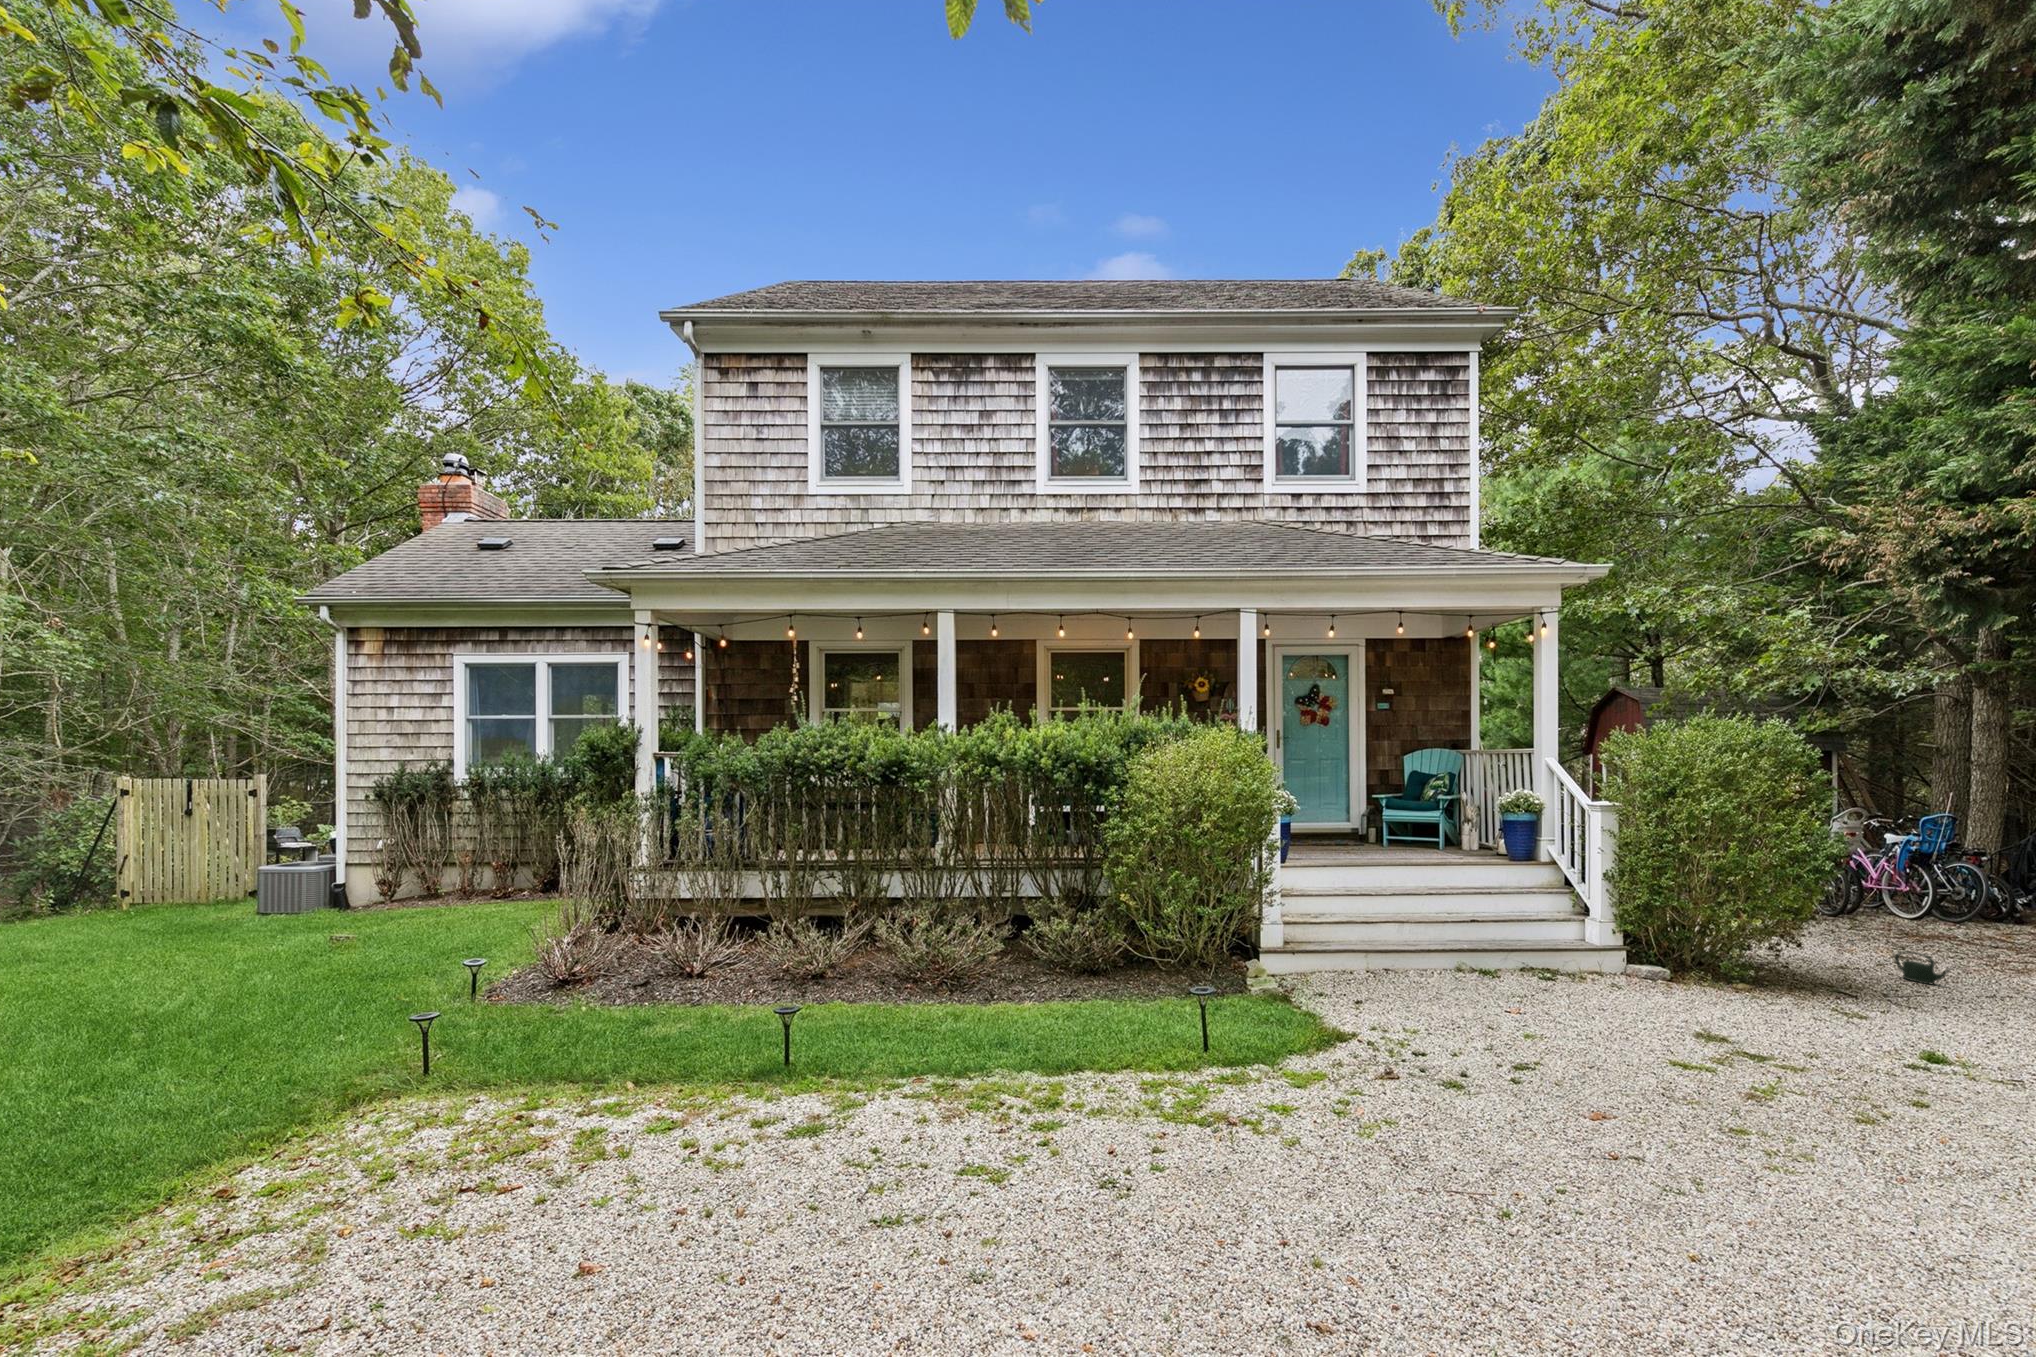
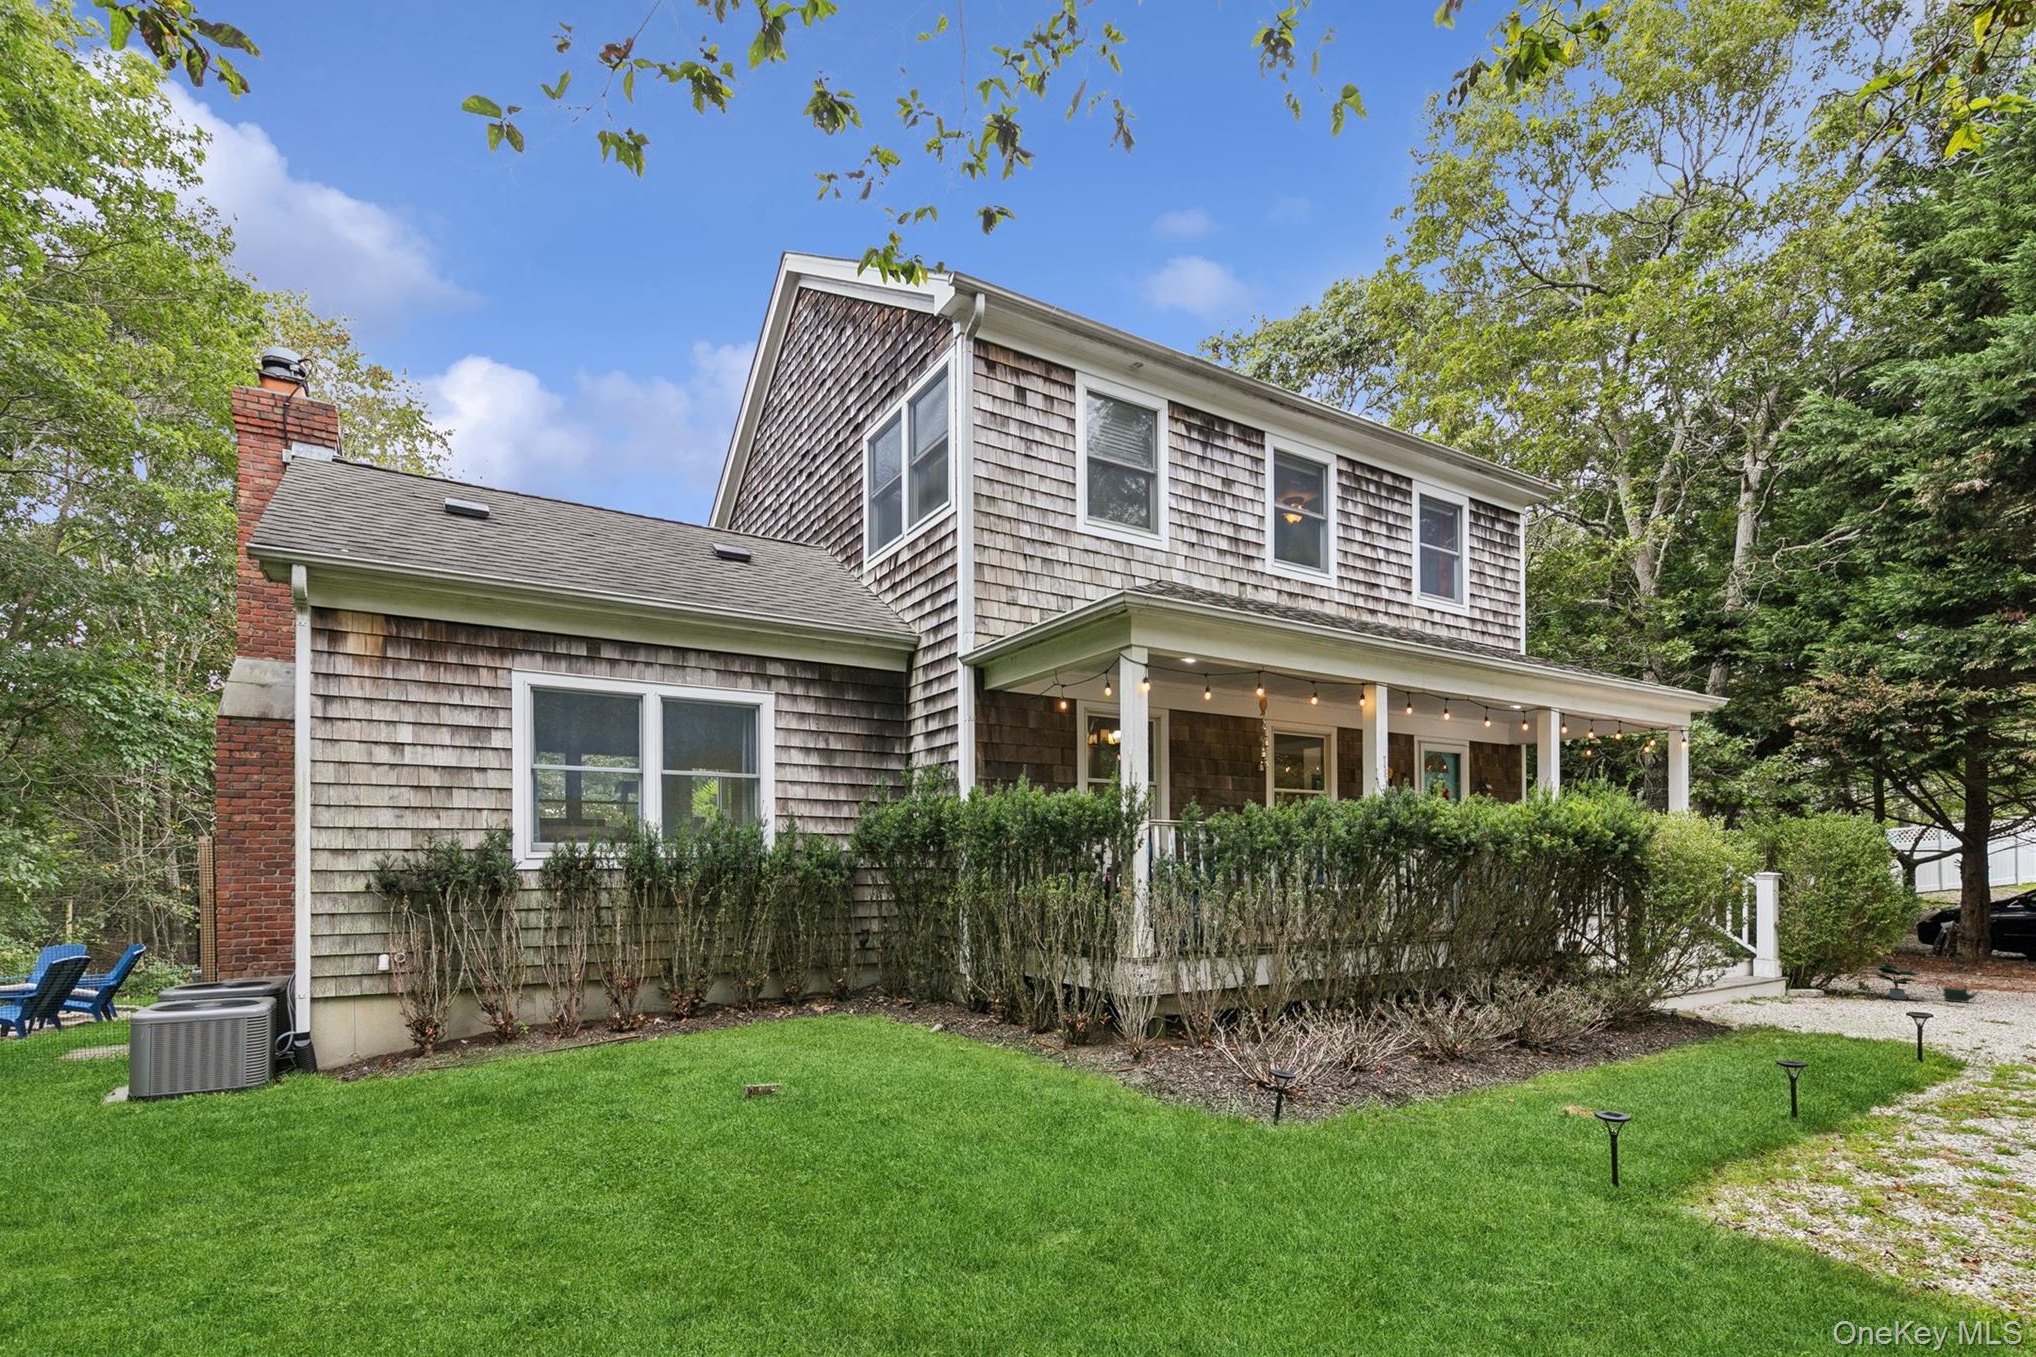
potted plant: none [1807,919,1865,969] -> present [1875,963,1918,1000]

